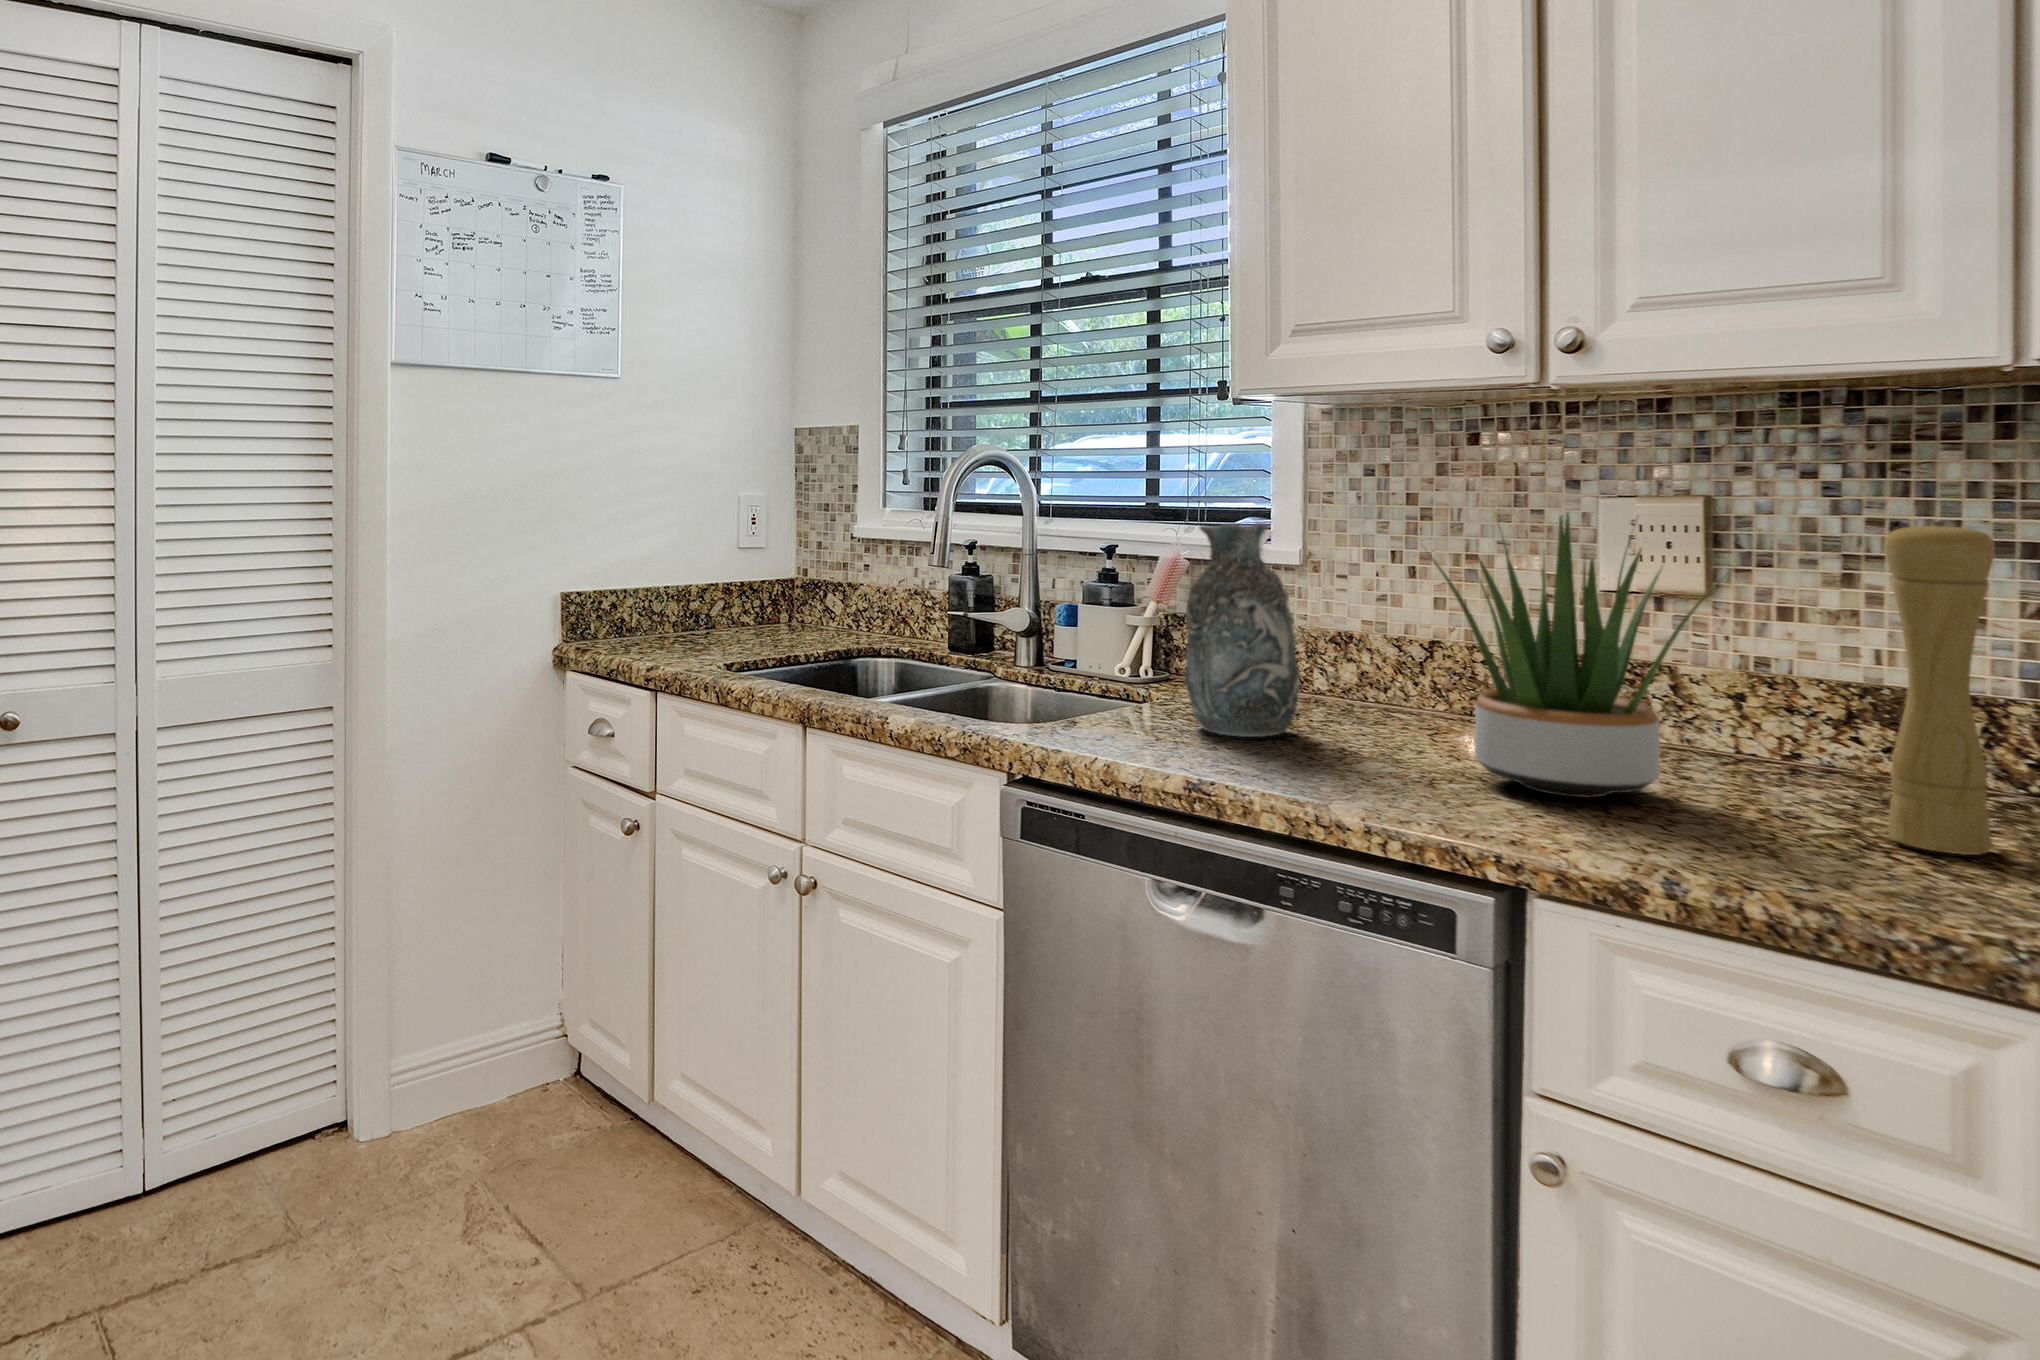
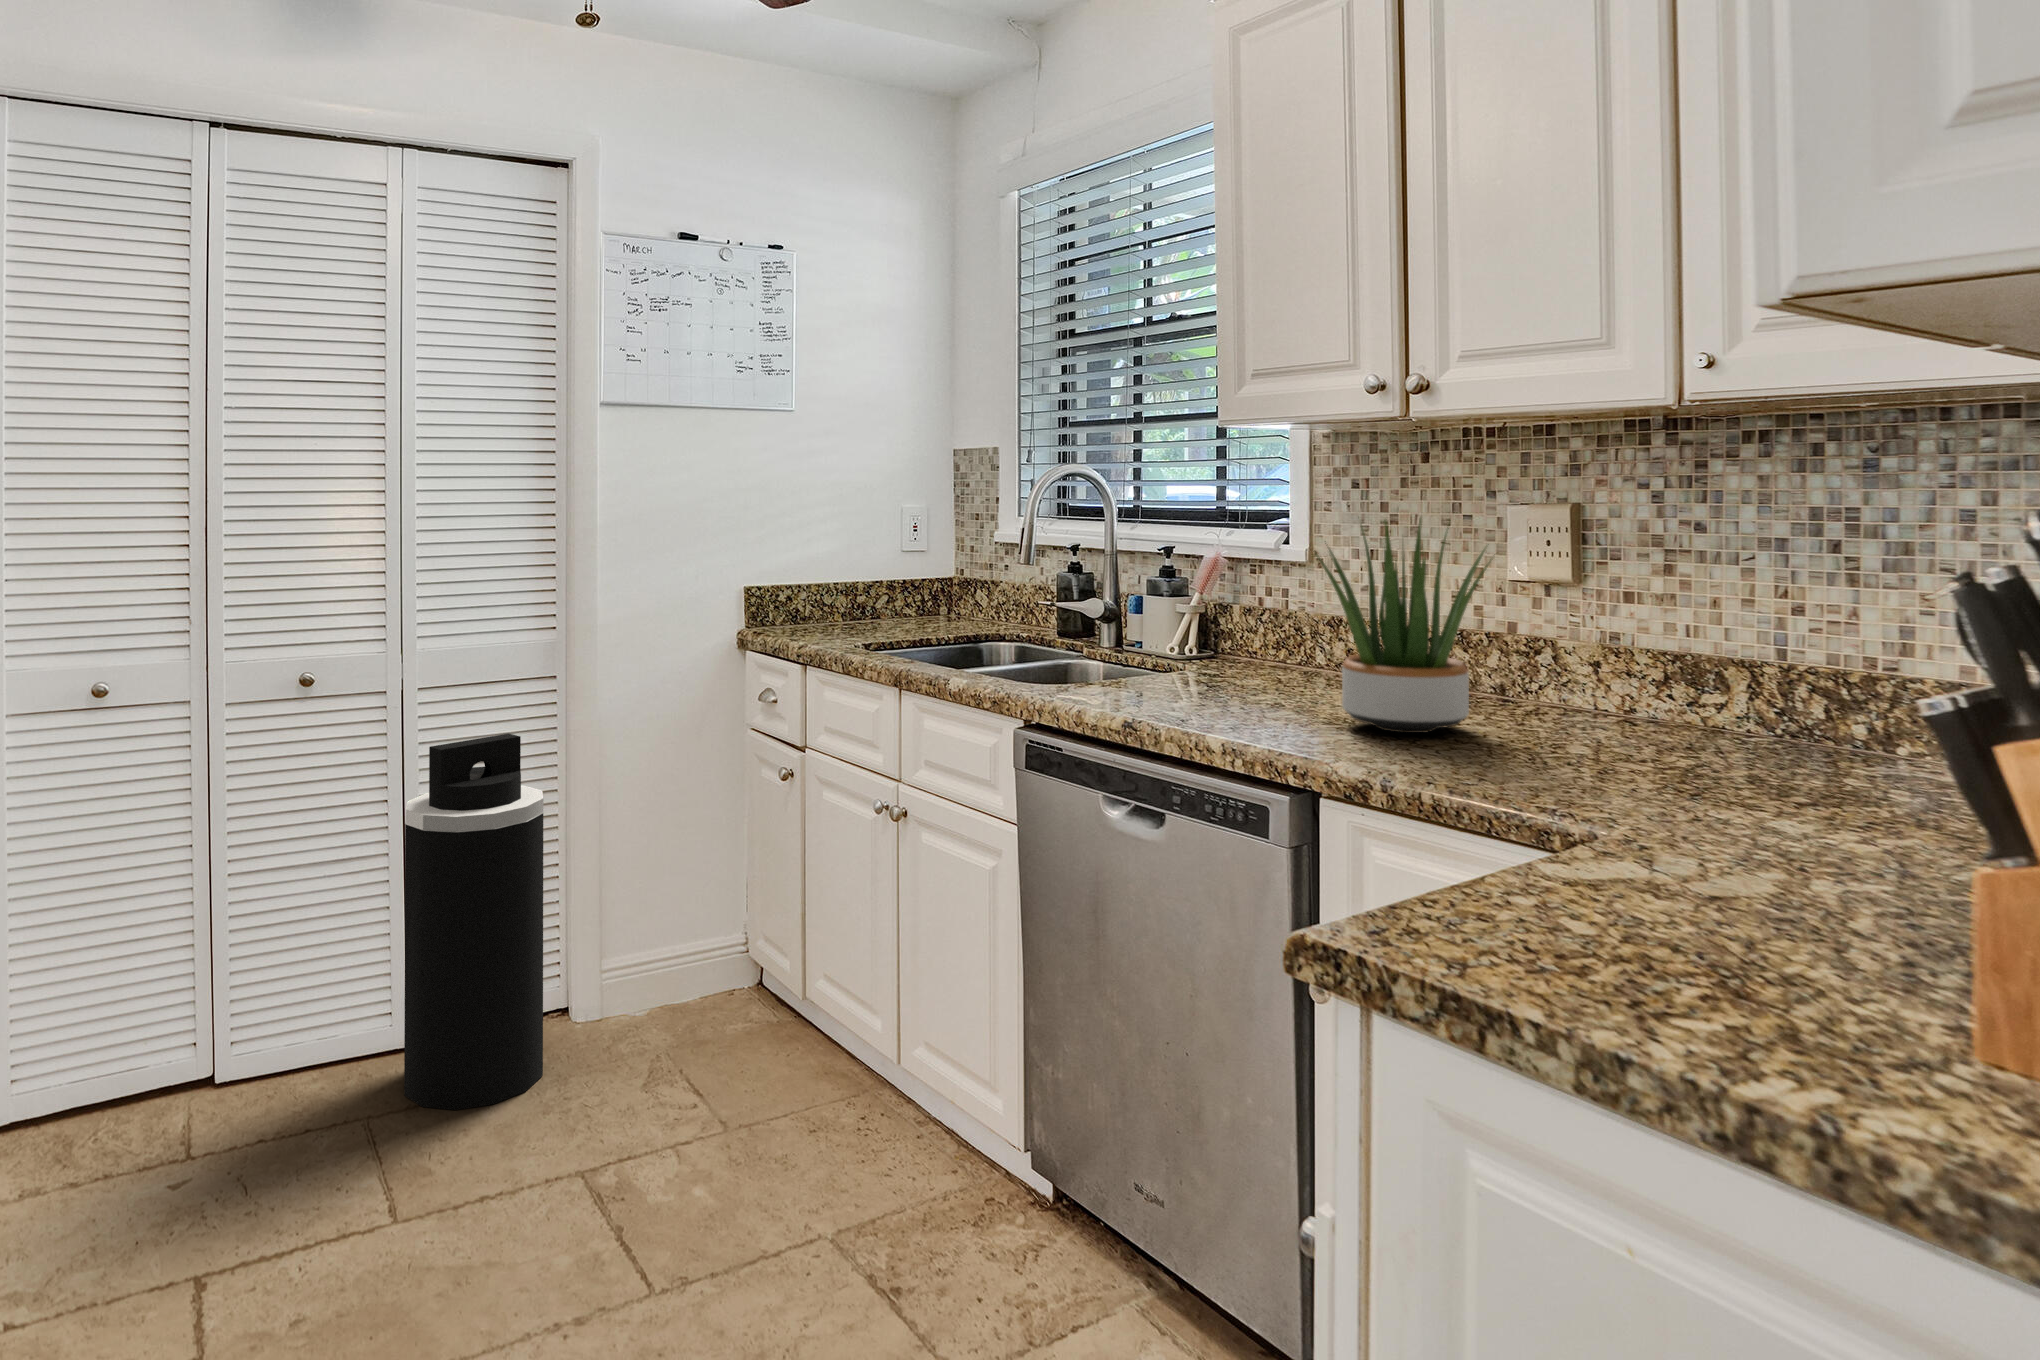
pepper mill: present [1885,521,1995,855] -> none [1586,521,1654,767]
decorative vase: present [1183,523,1300,737] -> none [1172,526,1260,695]
trash can: none [153,782,335,1275] -> present [404,734,544,1110]

